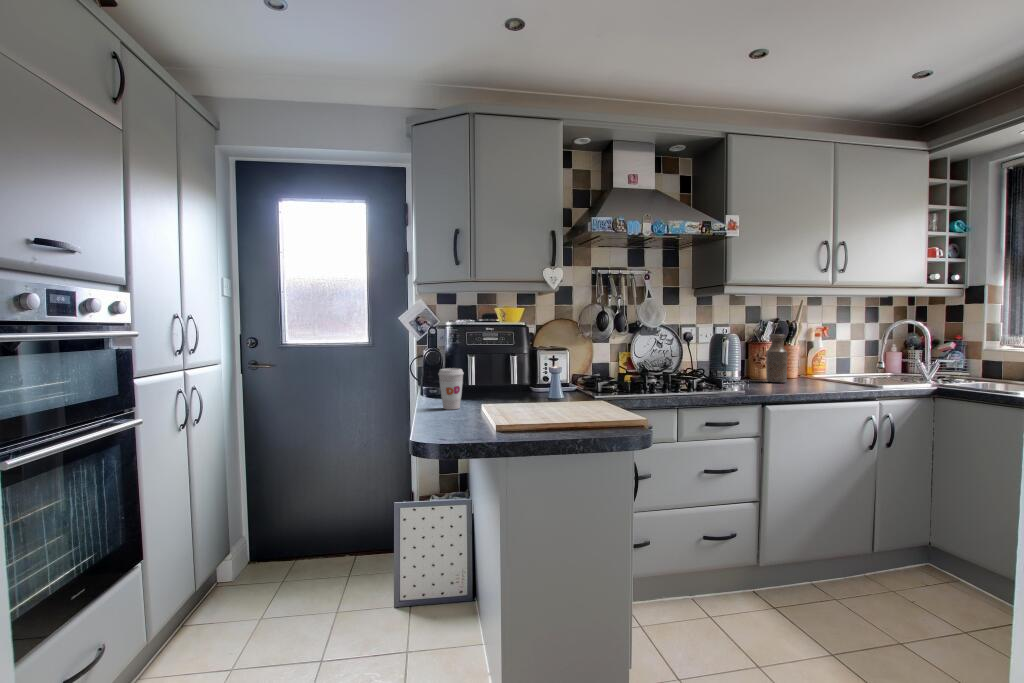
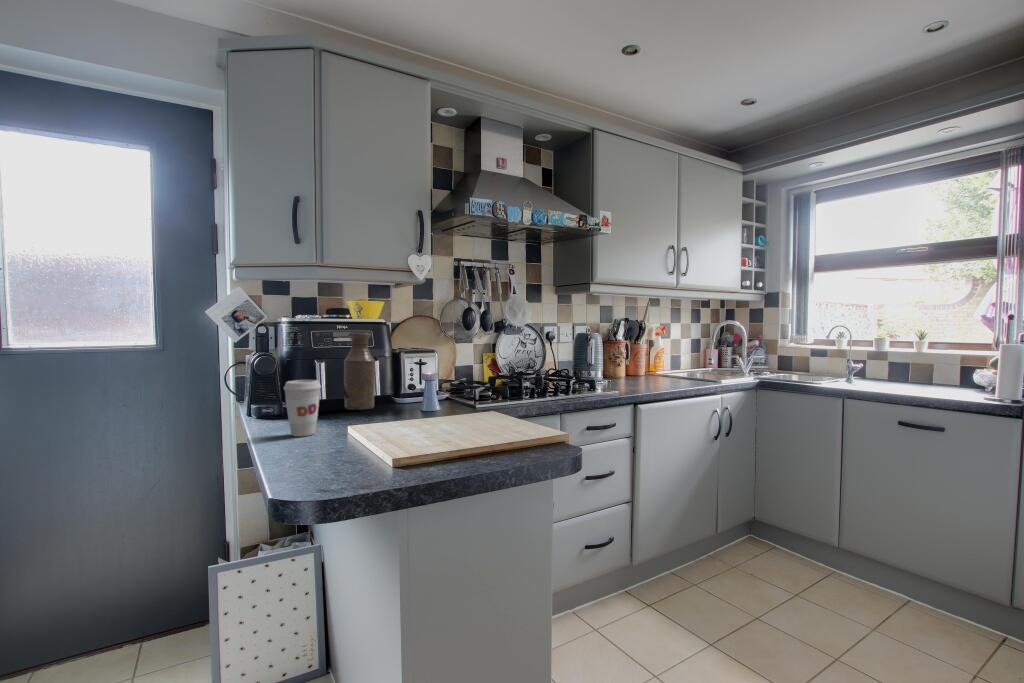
bottle: present [766,334,787,383] -> present [344,332,375,410]

